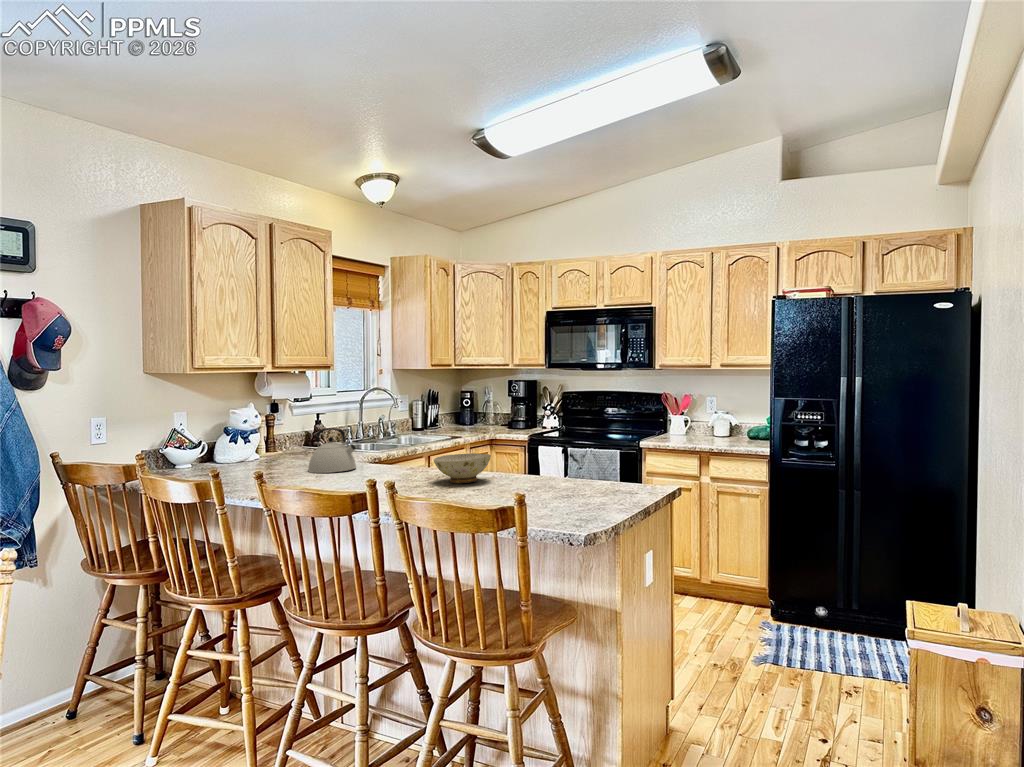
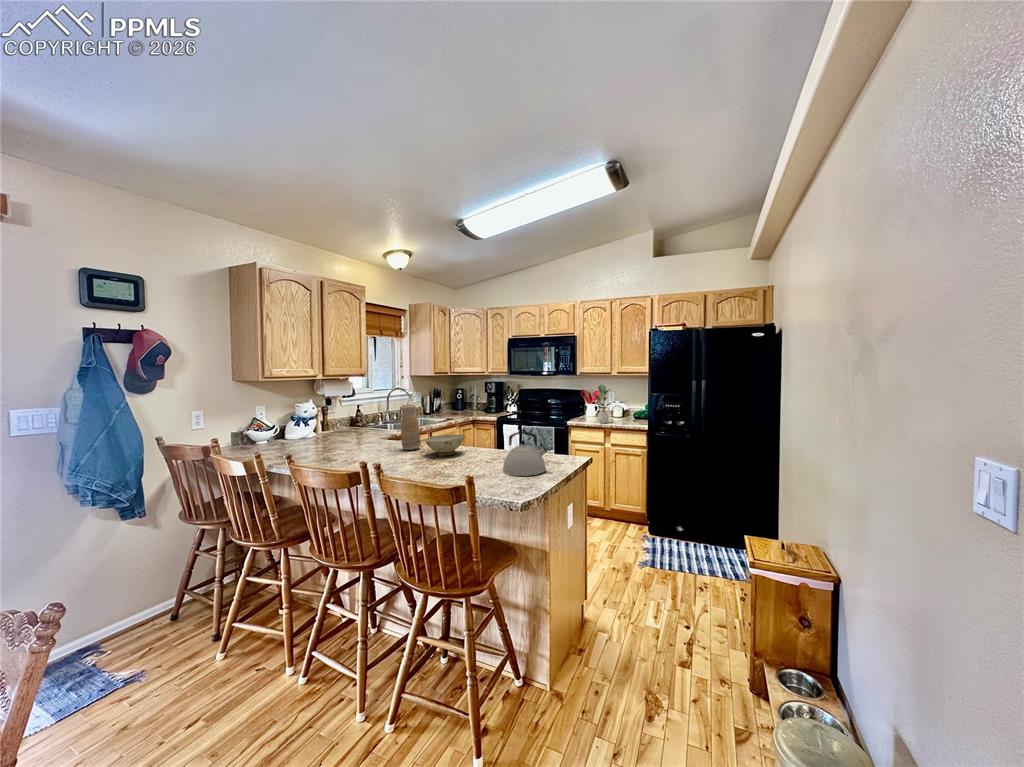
potted plant: none [682,383,713,444] -> present [594,384,610,423]
vase: none [394,409,424,476] -> present [400,404,421,450]
kettle: present [308,428,356,473] -> present [503,432,547,476]

